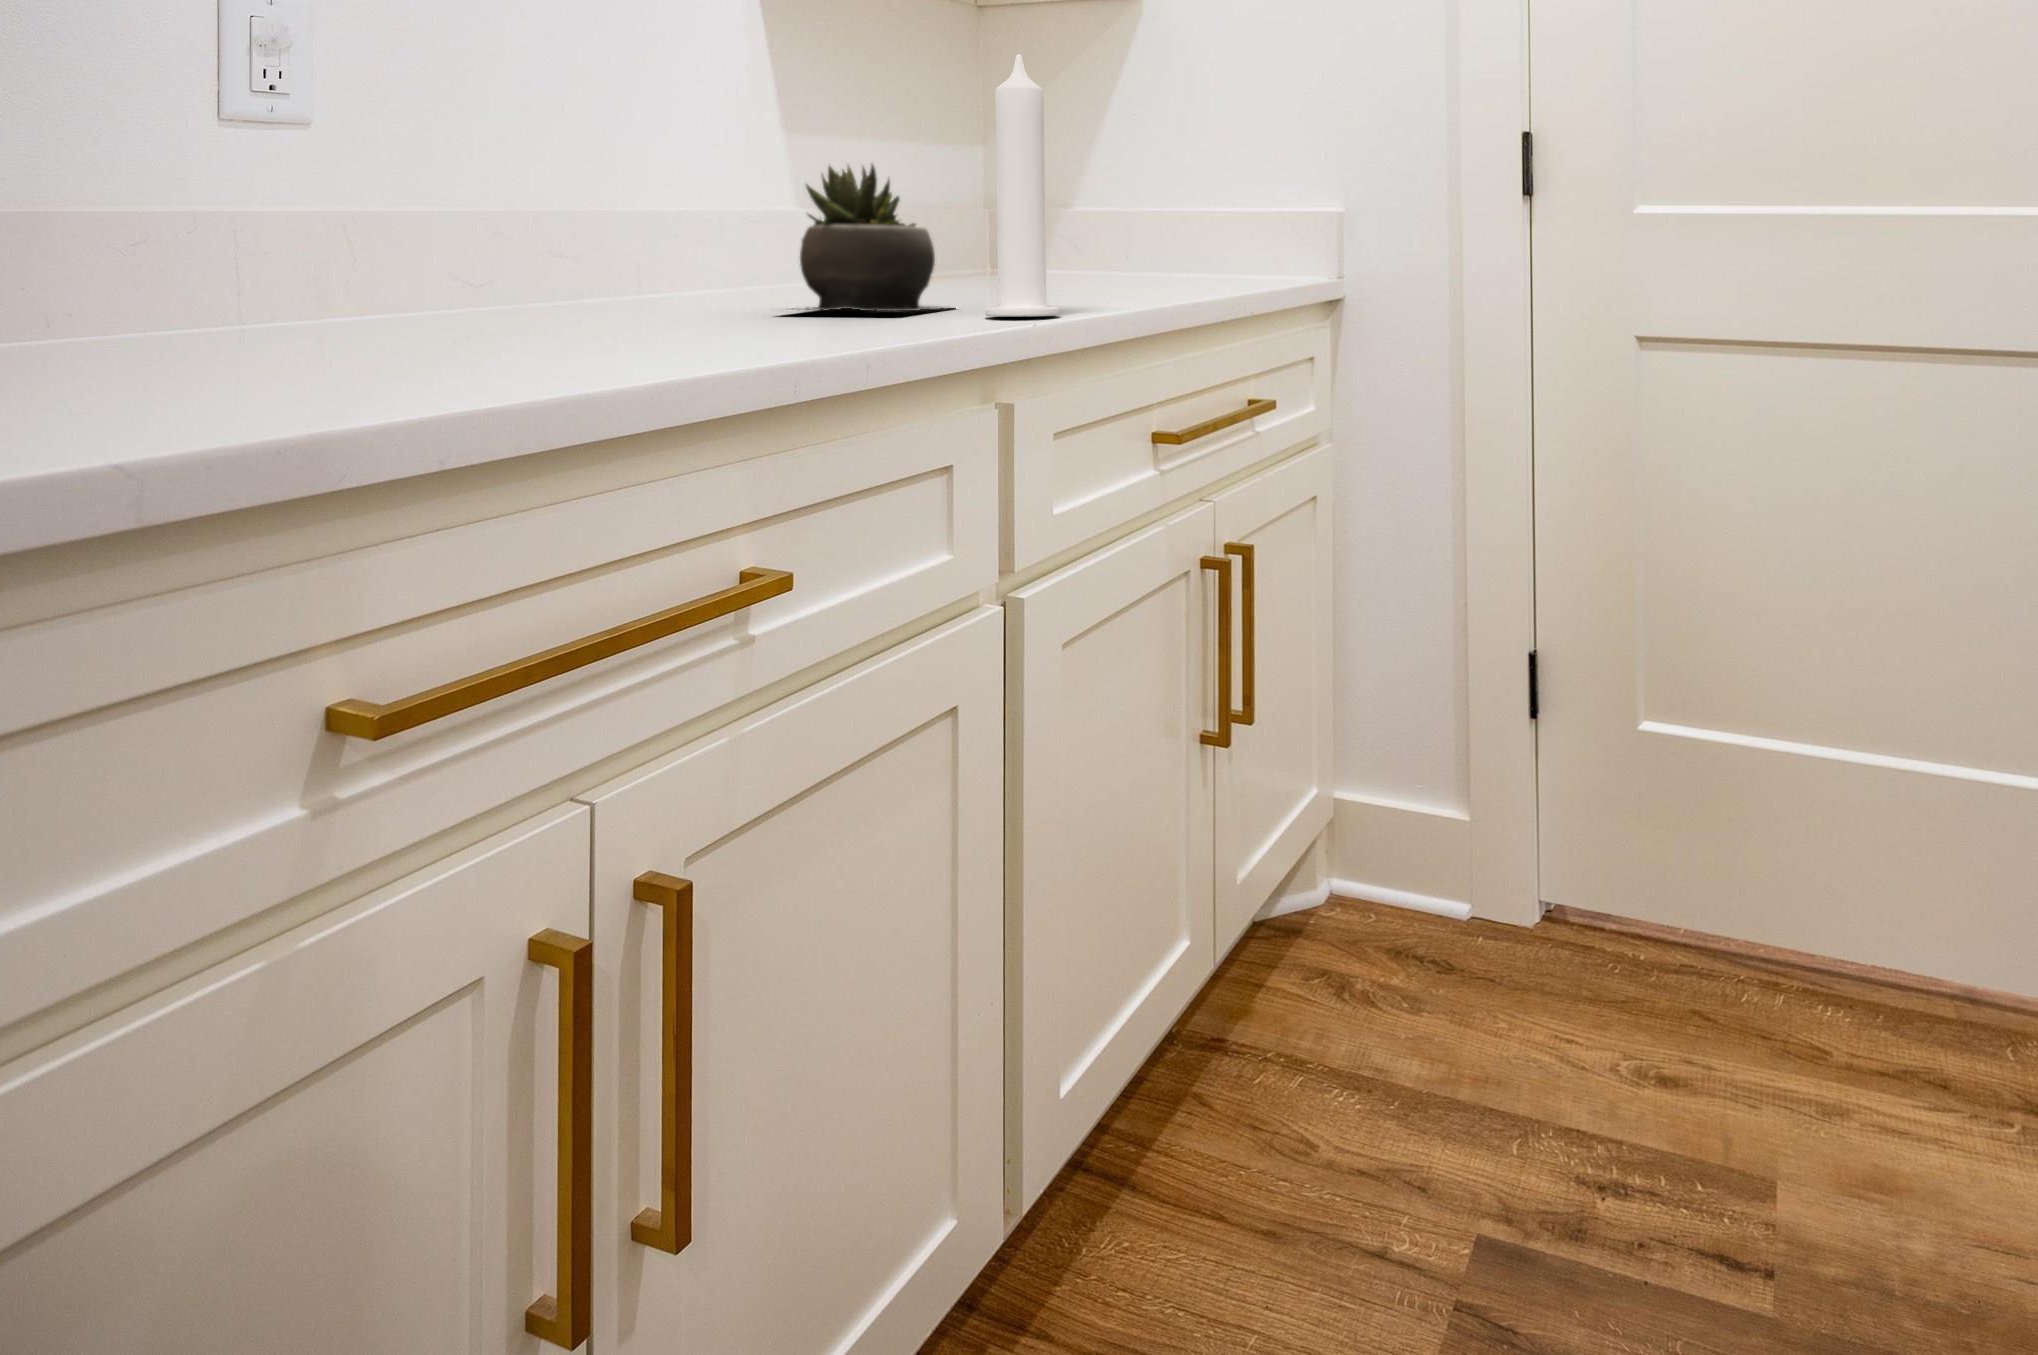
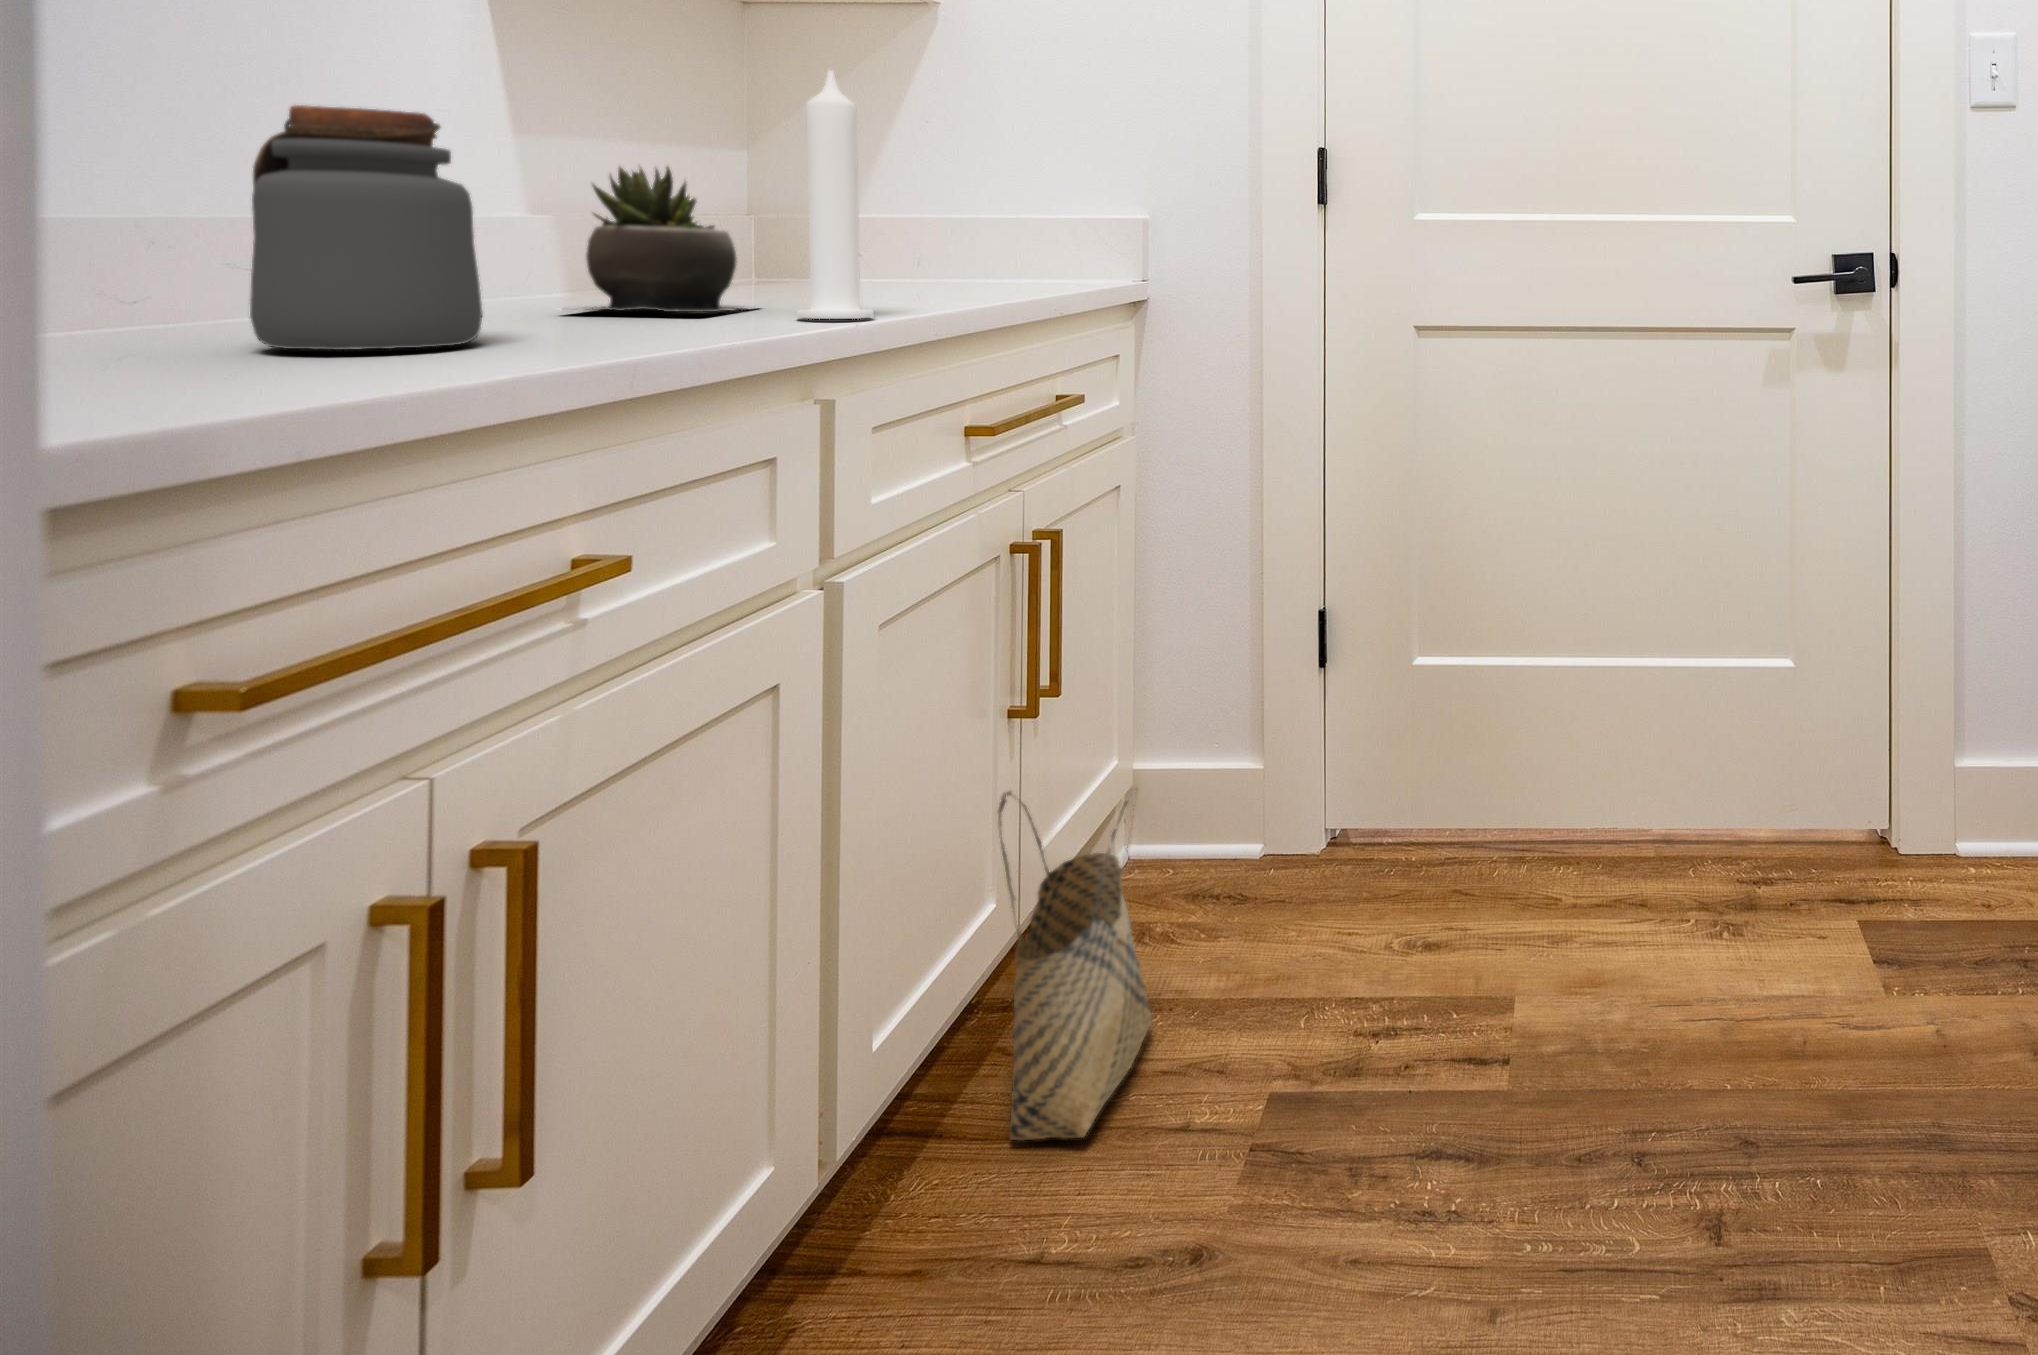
jar: none [483,104,683,346] -> present [250,105,482,350]
woven basket: none [1182,835,1347,1247] -> present [998,788,1152,1140]

